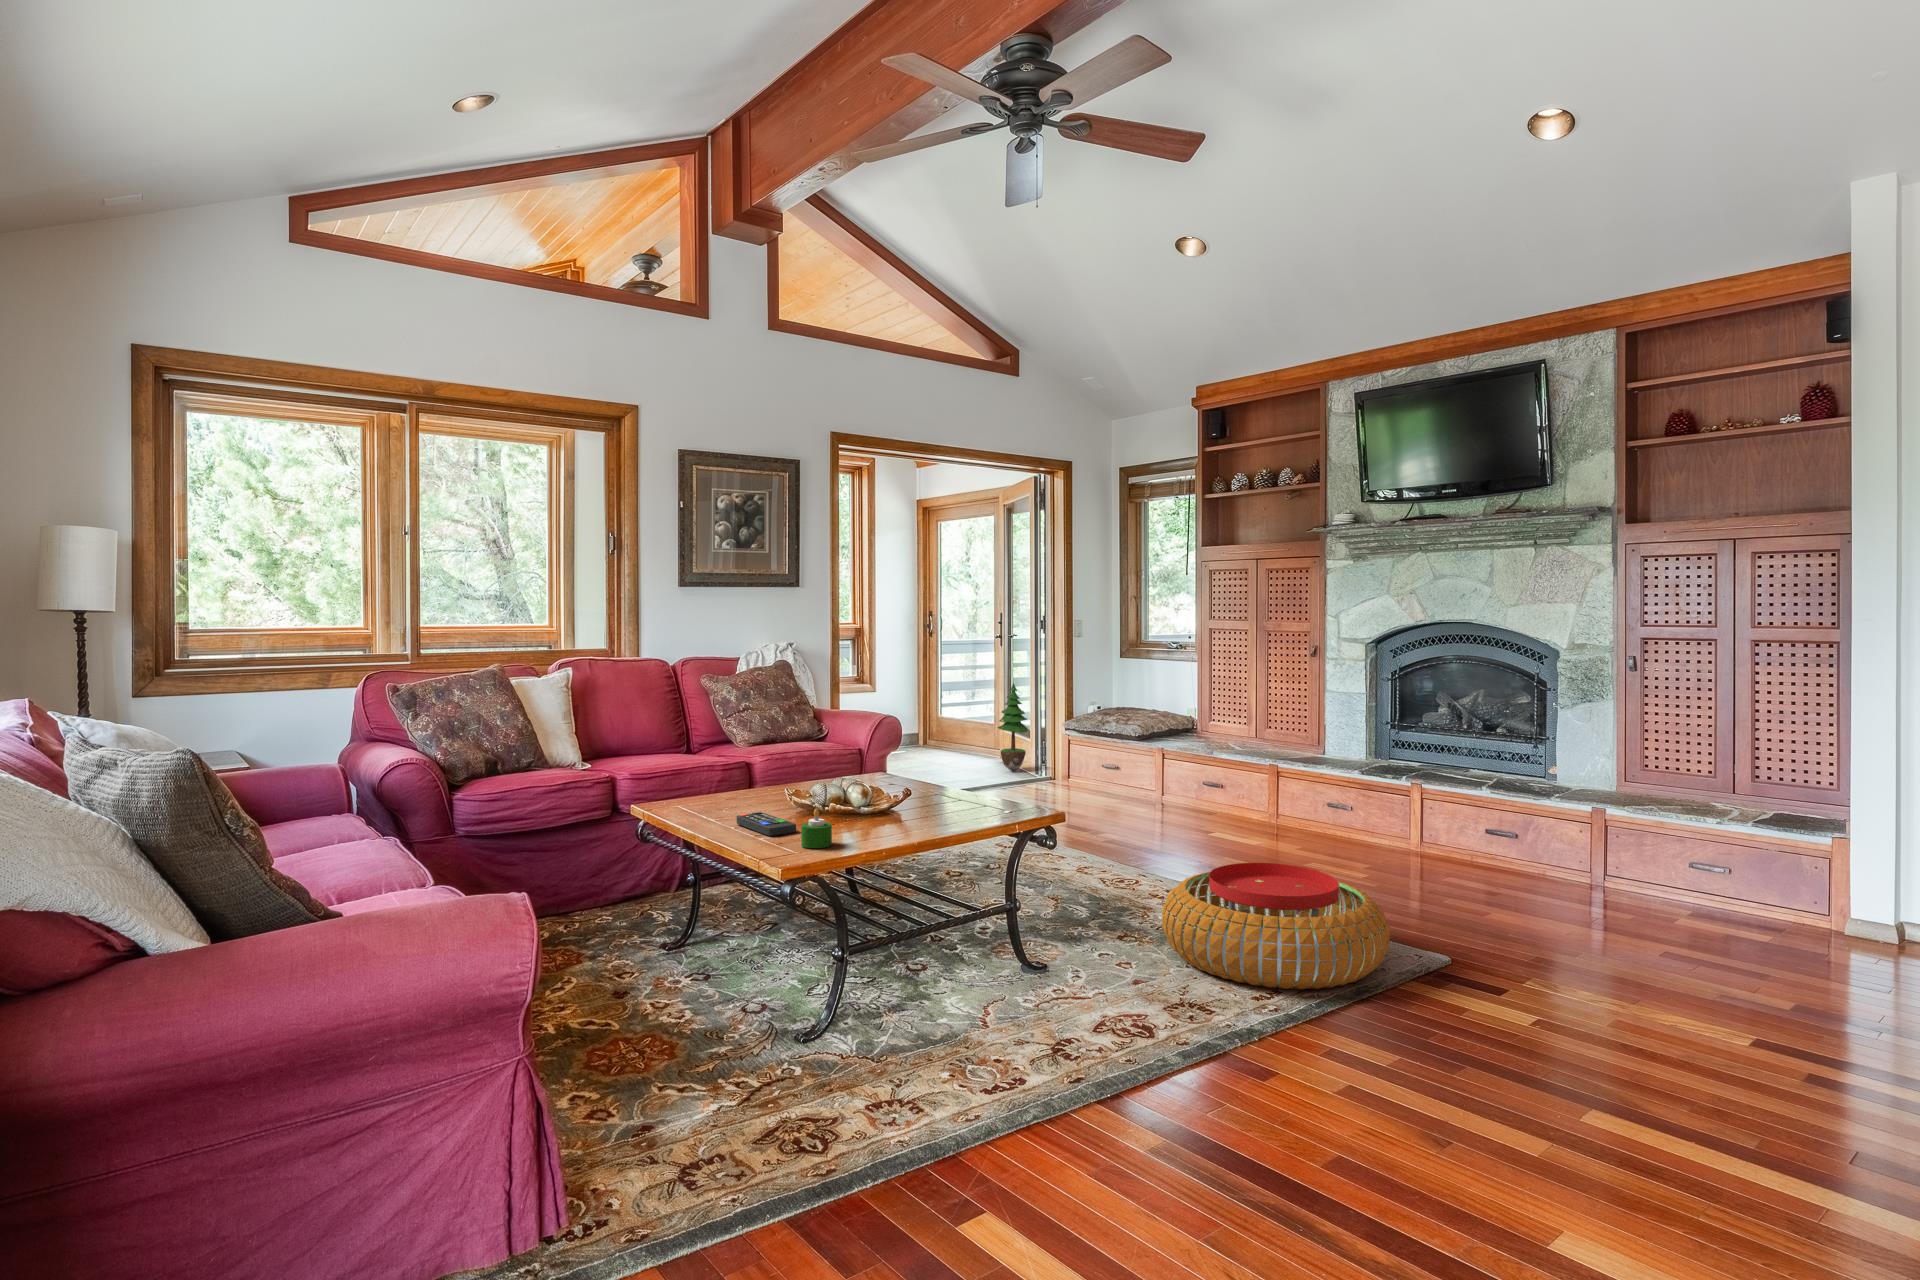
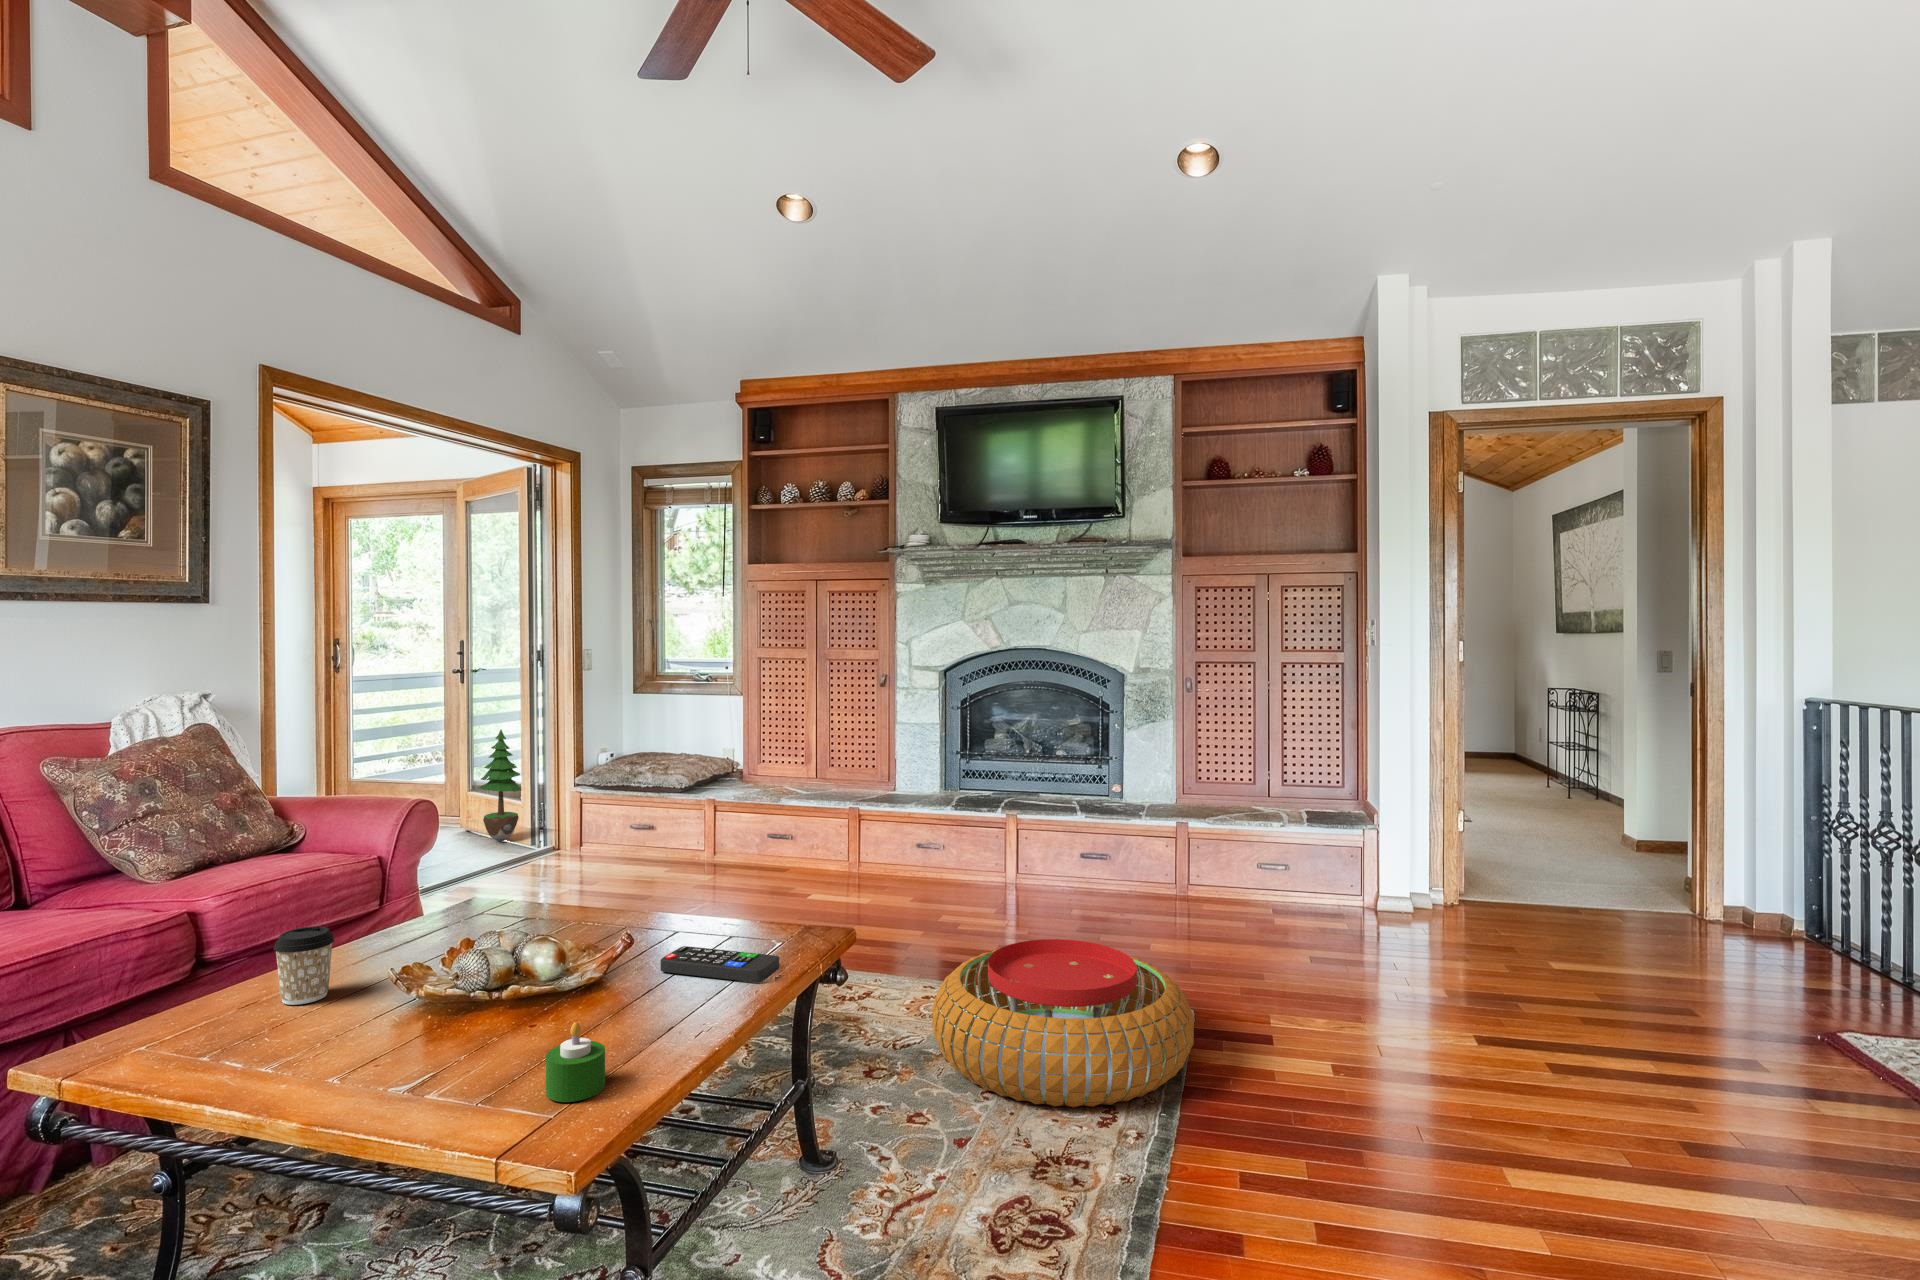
coffee cup: none [738,762,767,801] -> present [274,926,335,1005]
remote control: present [737,812,796,836] -> present [661,946,779,982]

